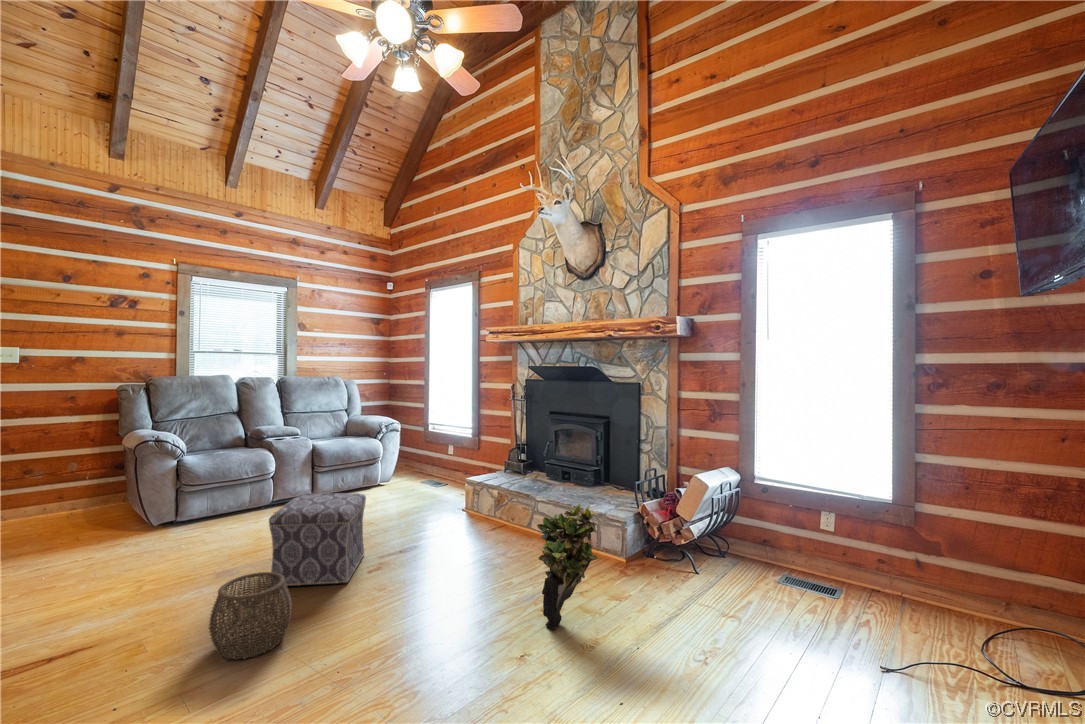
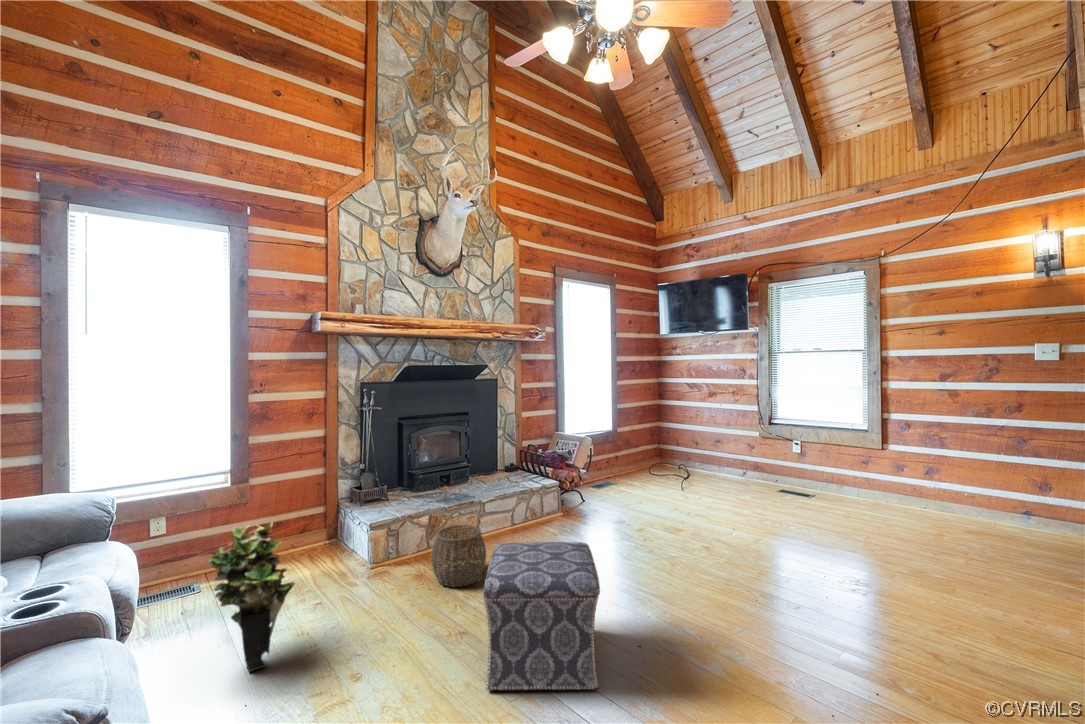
potted plant: present [537,504,598,630] -> present [209,523,295,672]
woven basket: present [209,572,292,660] -> present [431,525,486,587]

